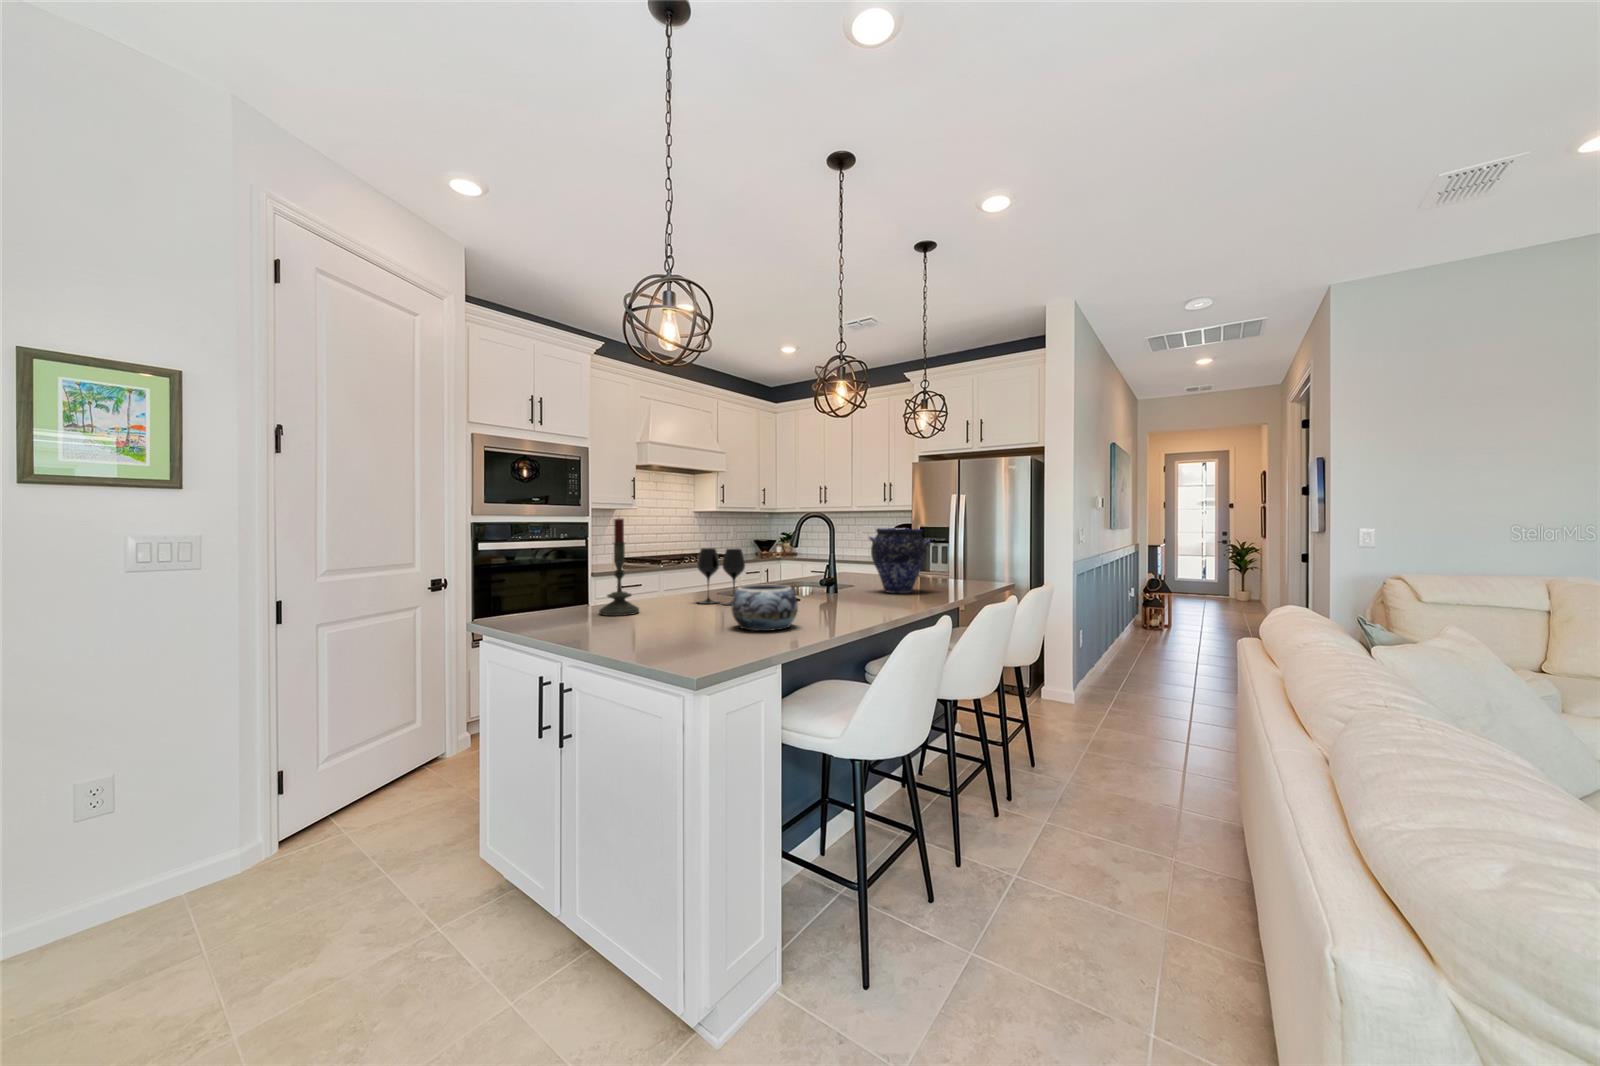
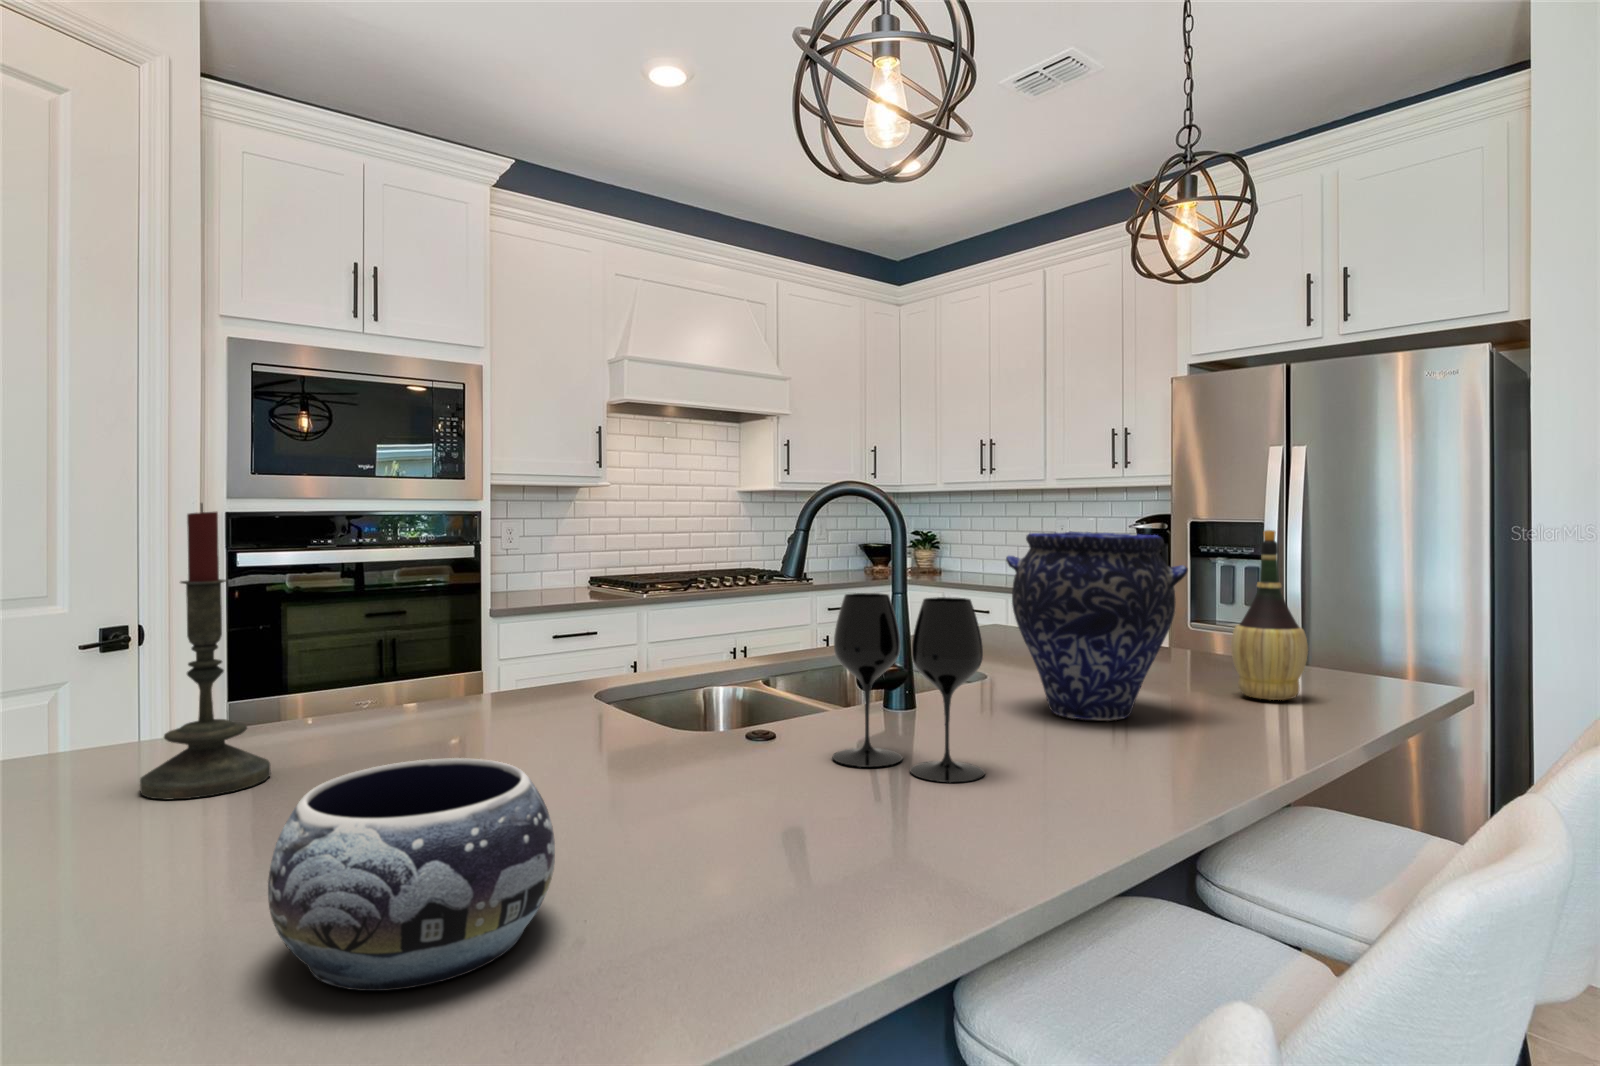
wine bottle: none [943,528,968,588] -> present [1231,530,1308,700]
wine glass: present [697,548,745,605] -> present [832,593,985,782]

